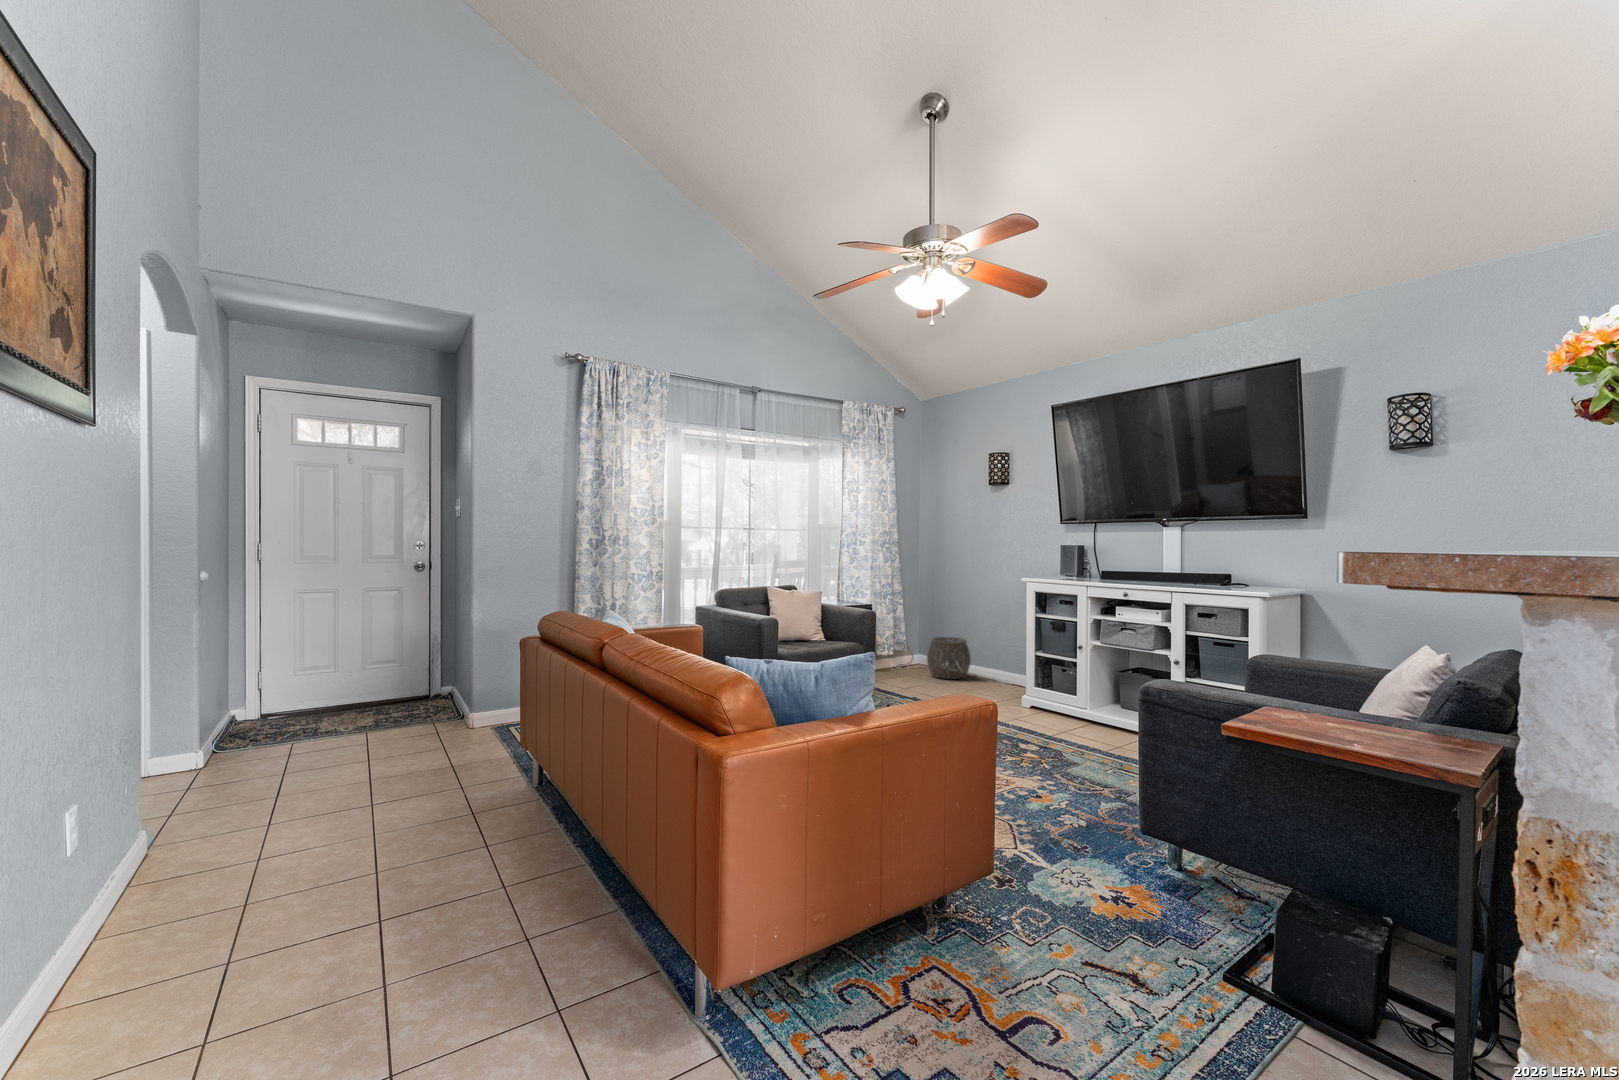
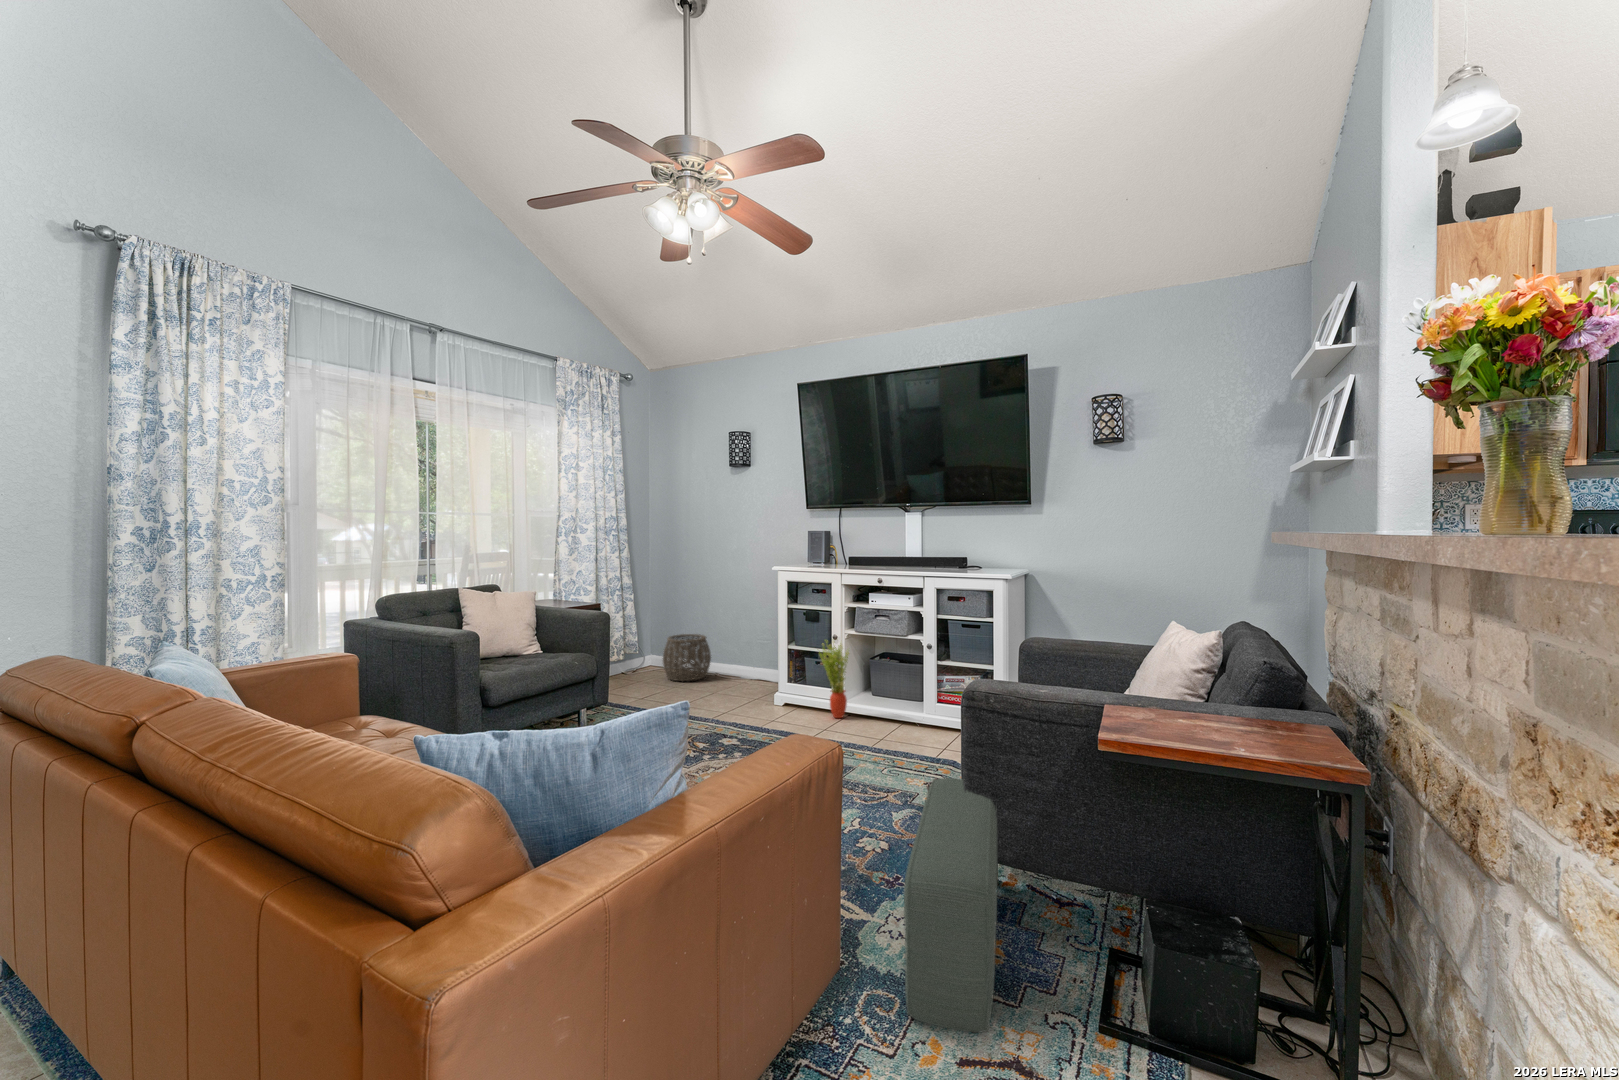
potted plant: none [1061,648,1095,725] -> present [819,641,849,718]
pouf: none [1053,766,1176,951] -> present [904,778,997,1033]

